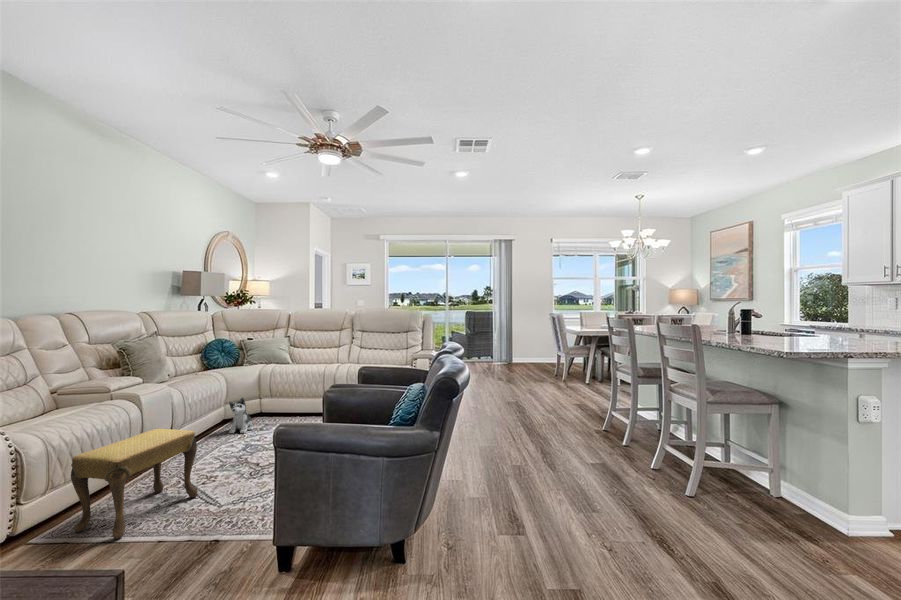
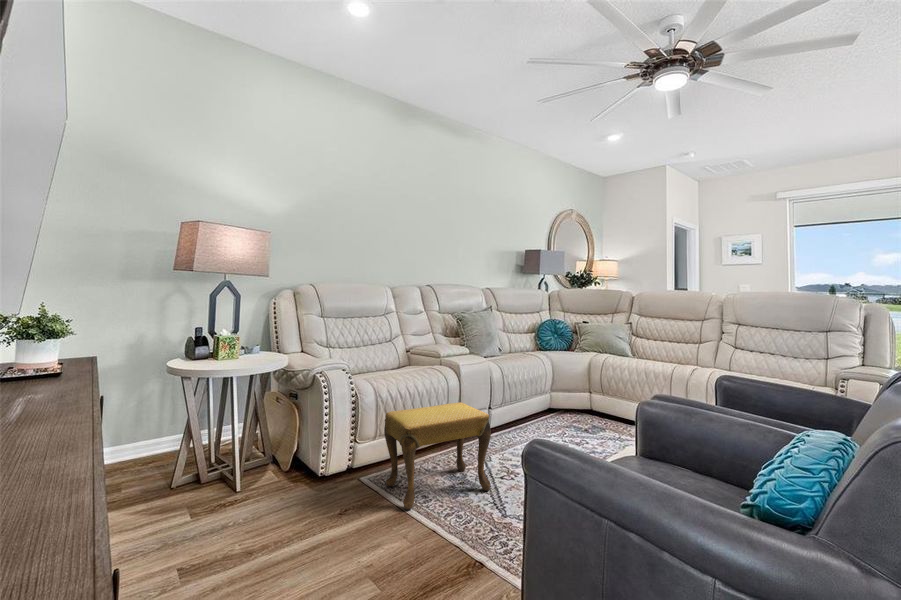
plush toy: present [229,397,254,433] -> none [549,387,577,429]

